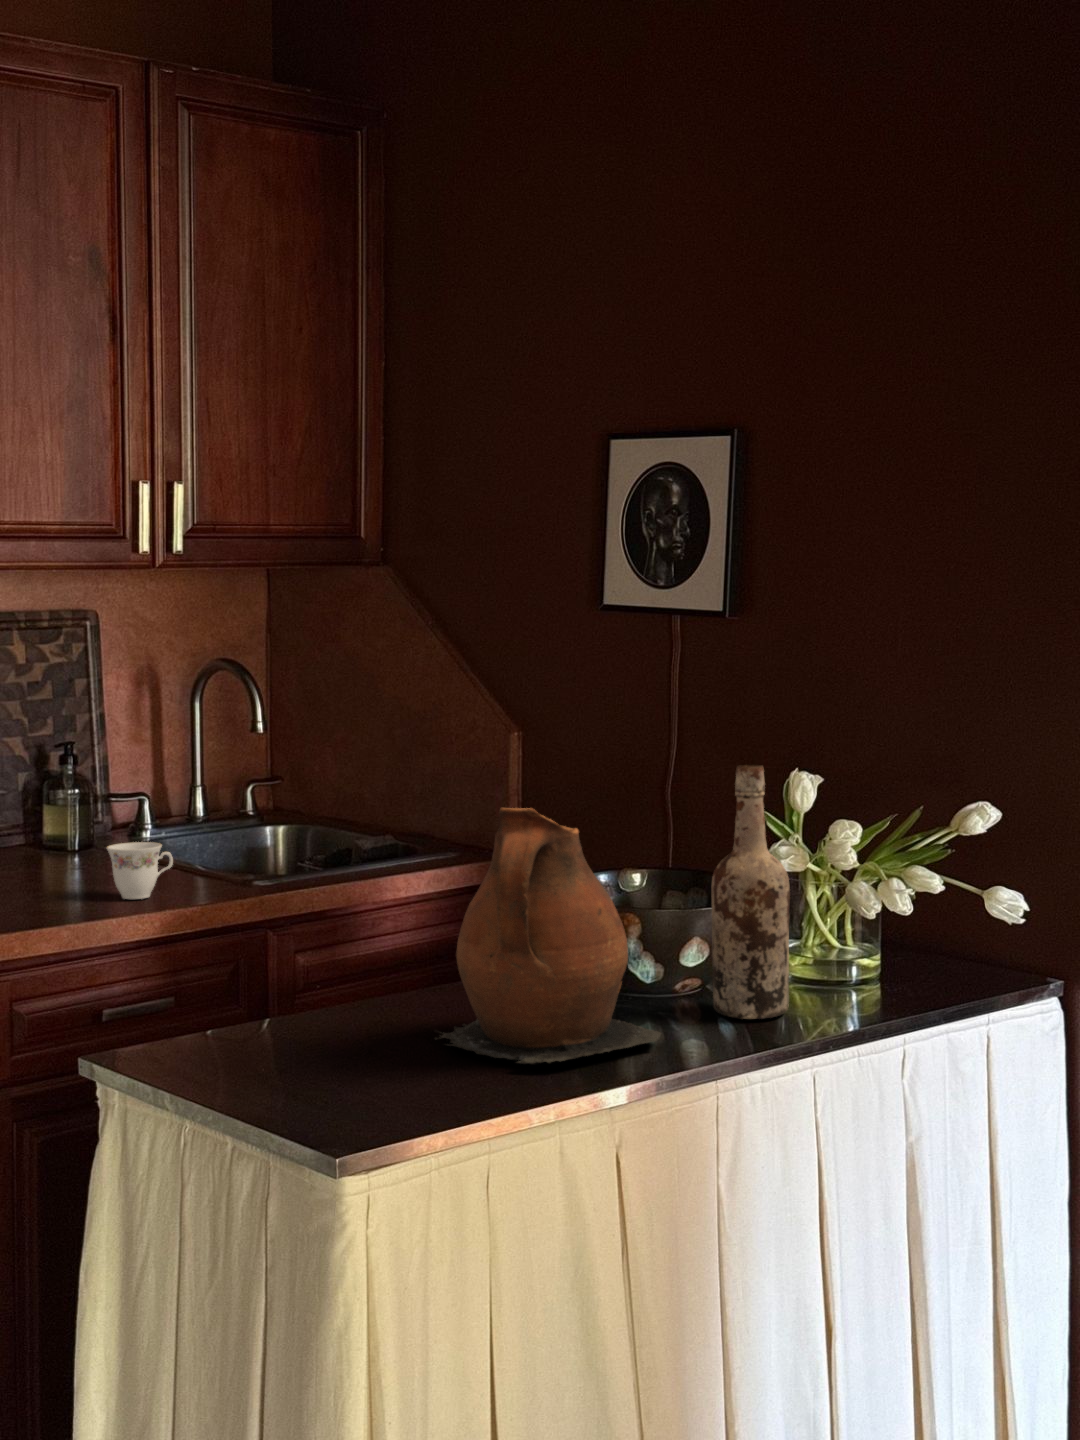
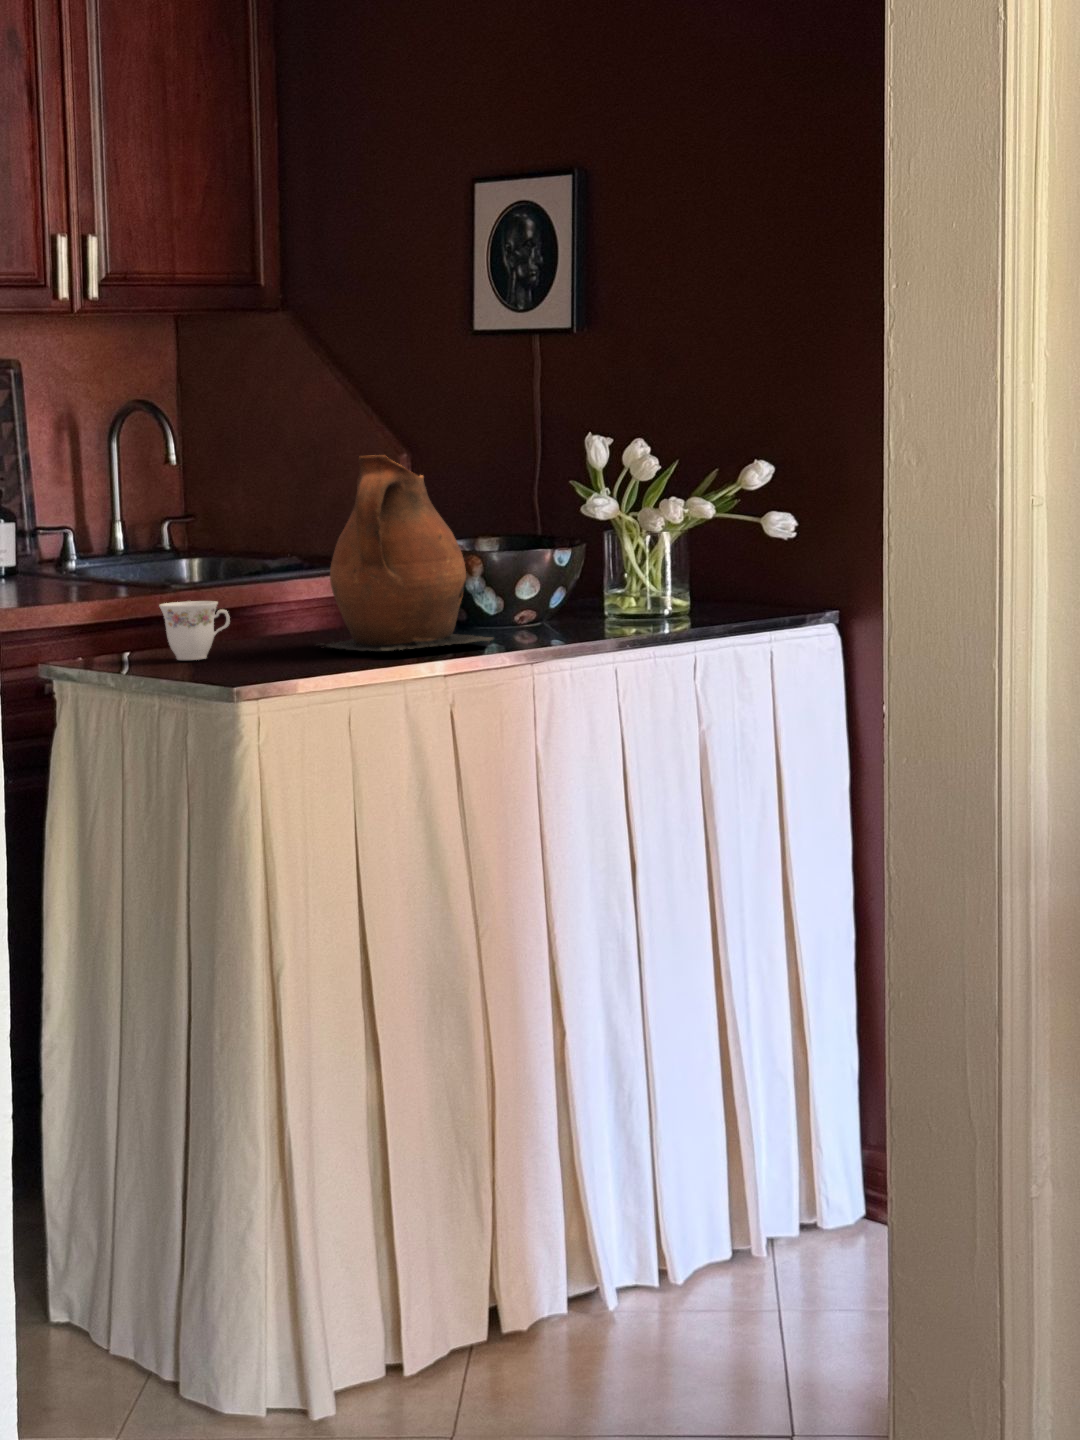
wine bottle: present [712,764,790,1019] -> none [539,431,604,634]
teacup: present [107,842,173,899] -> present [159,601,230,660]

